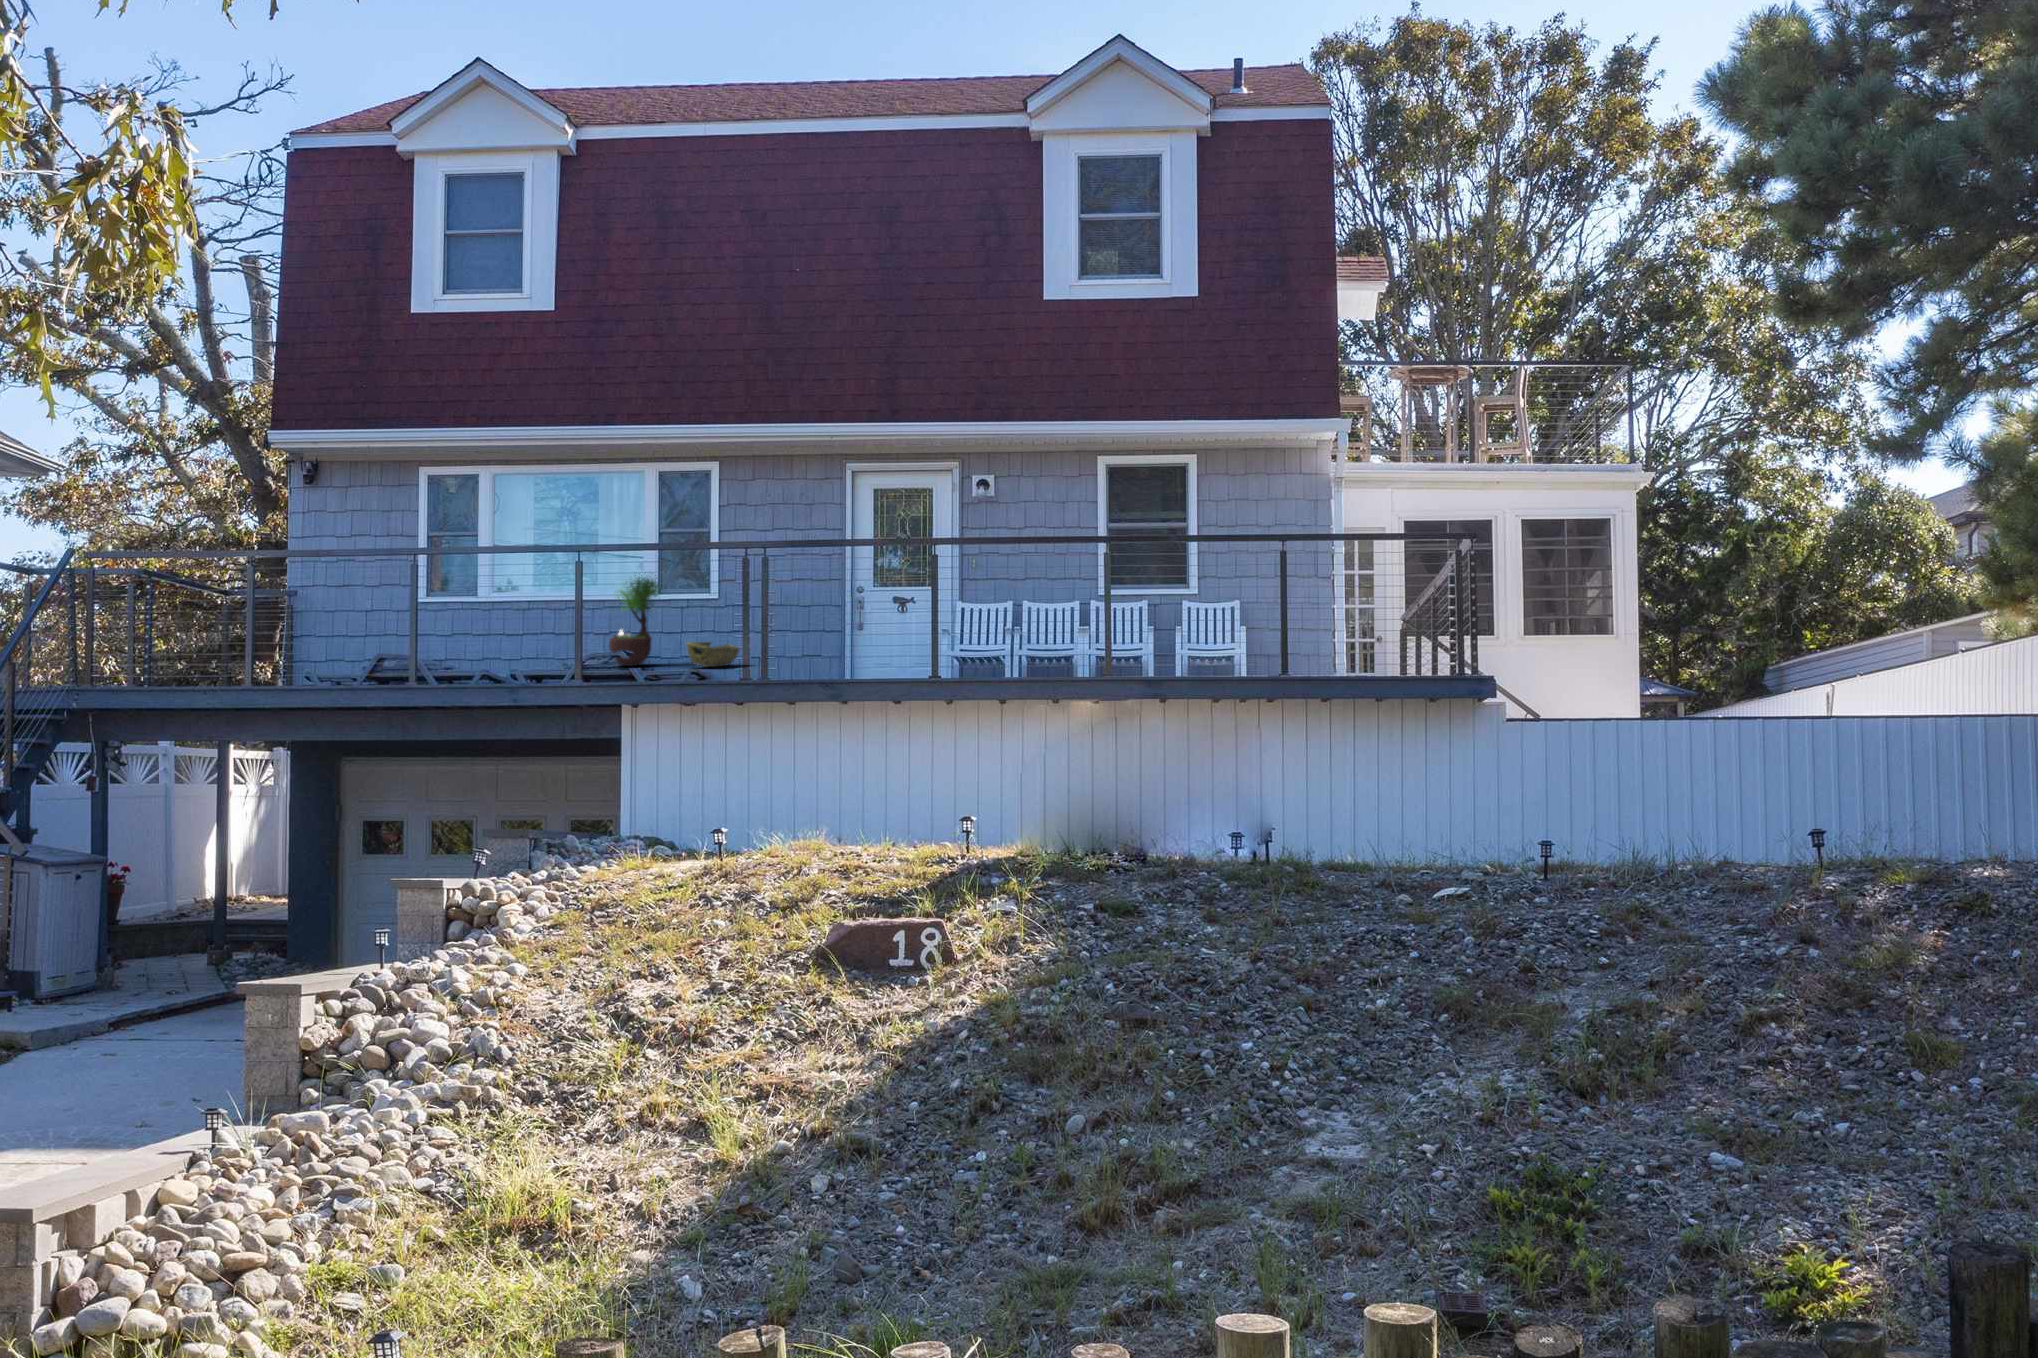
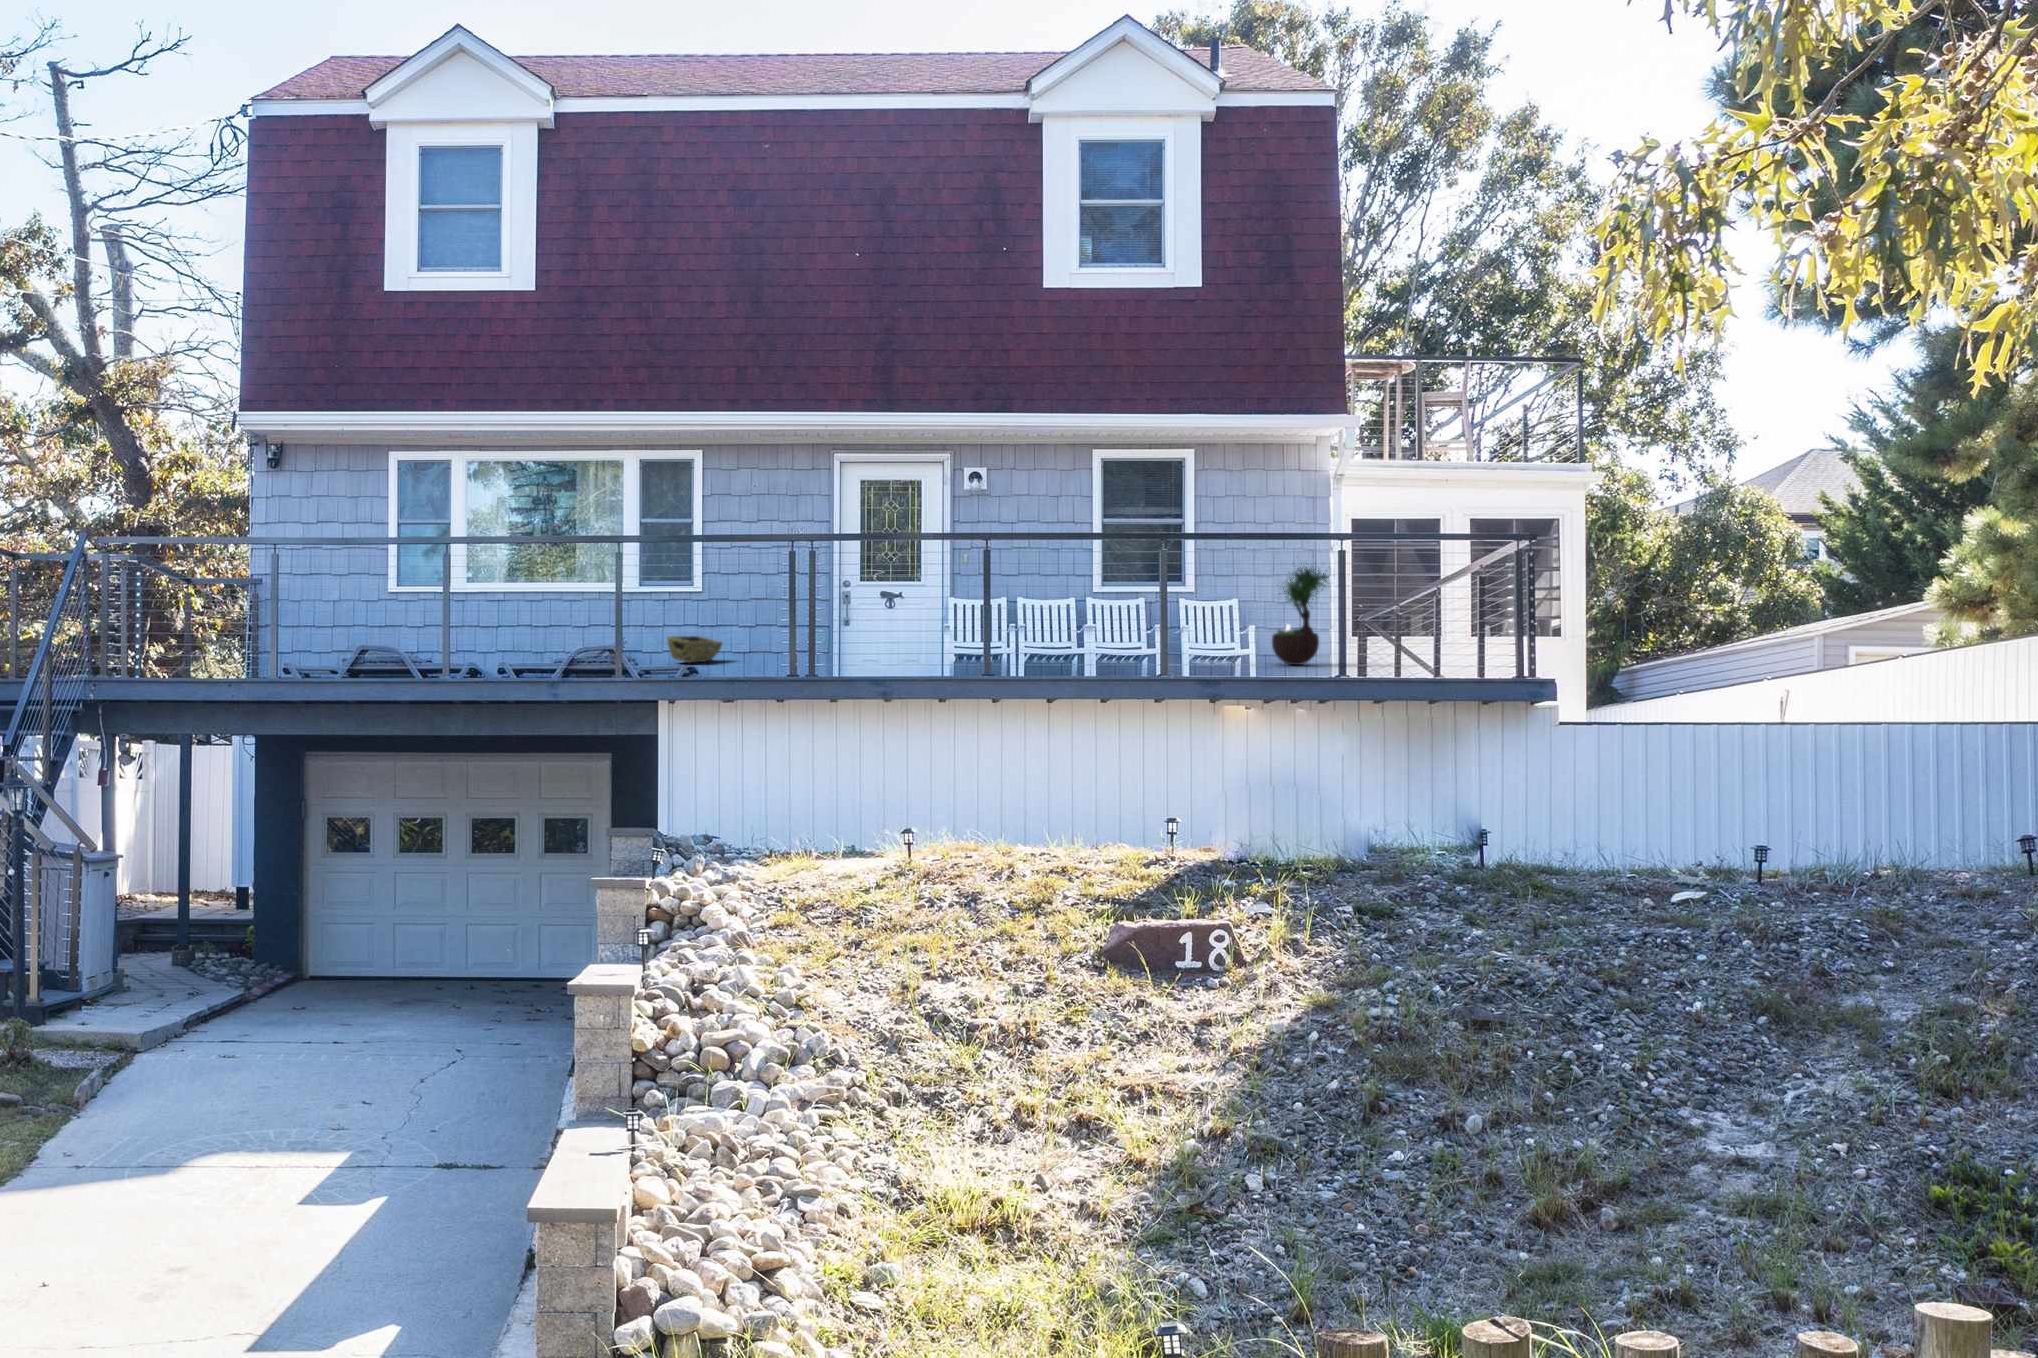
potted tree: present [609,573,661,666] -> present [1272,563,1327,665]

